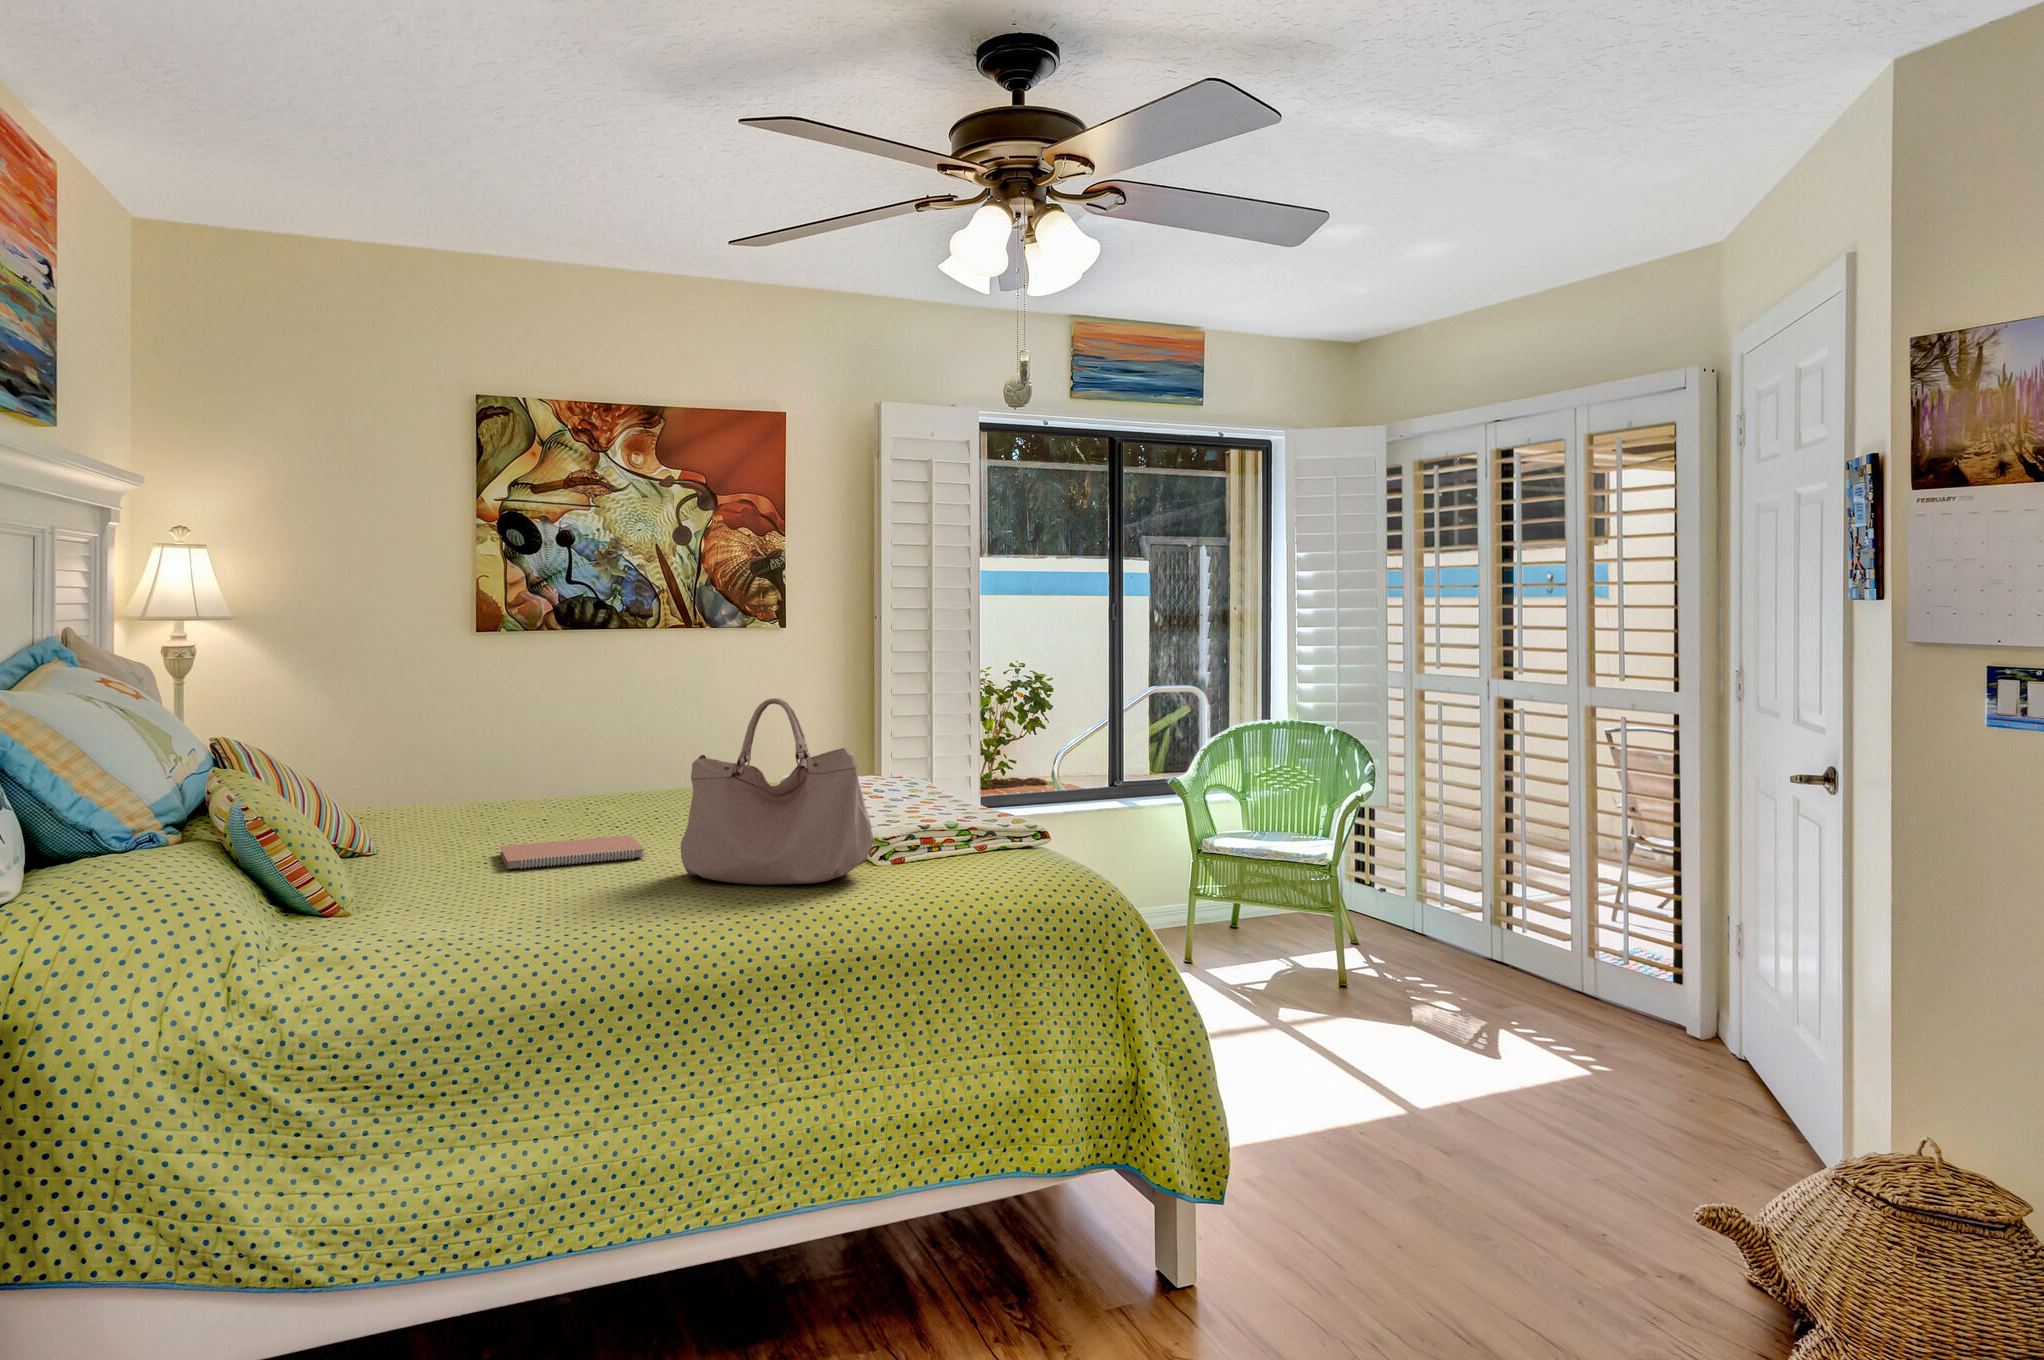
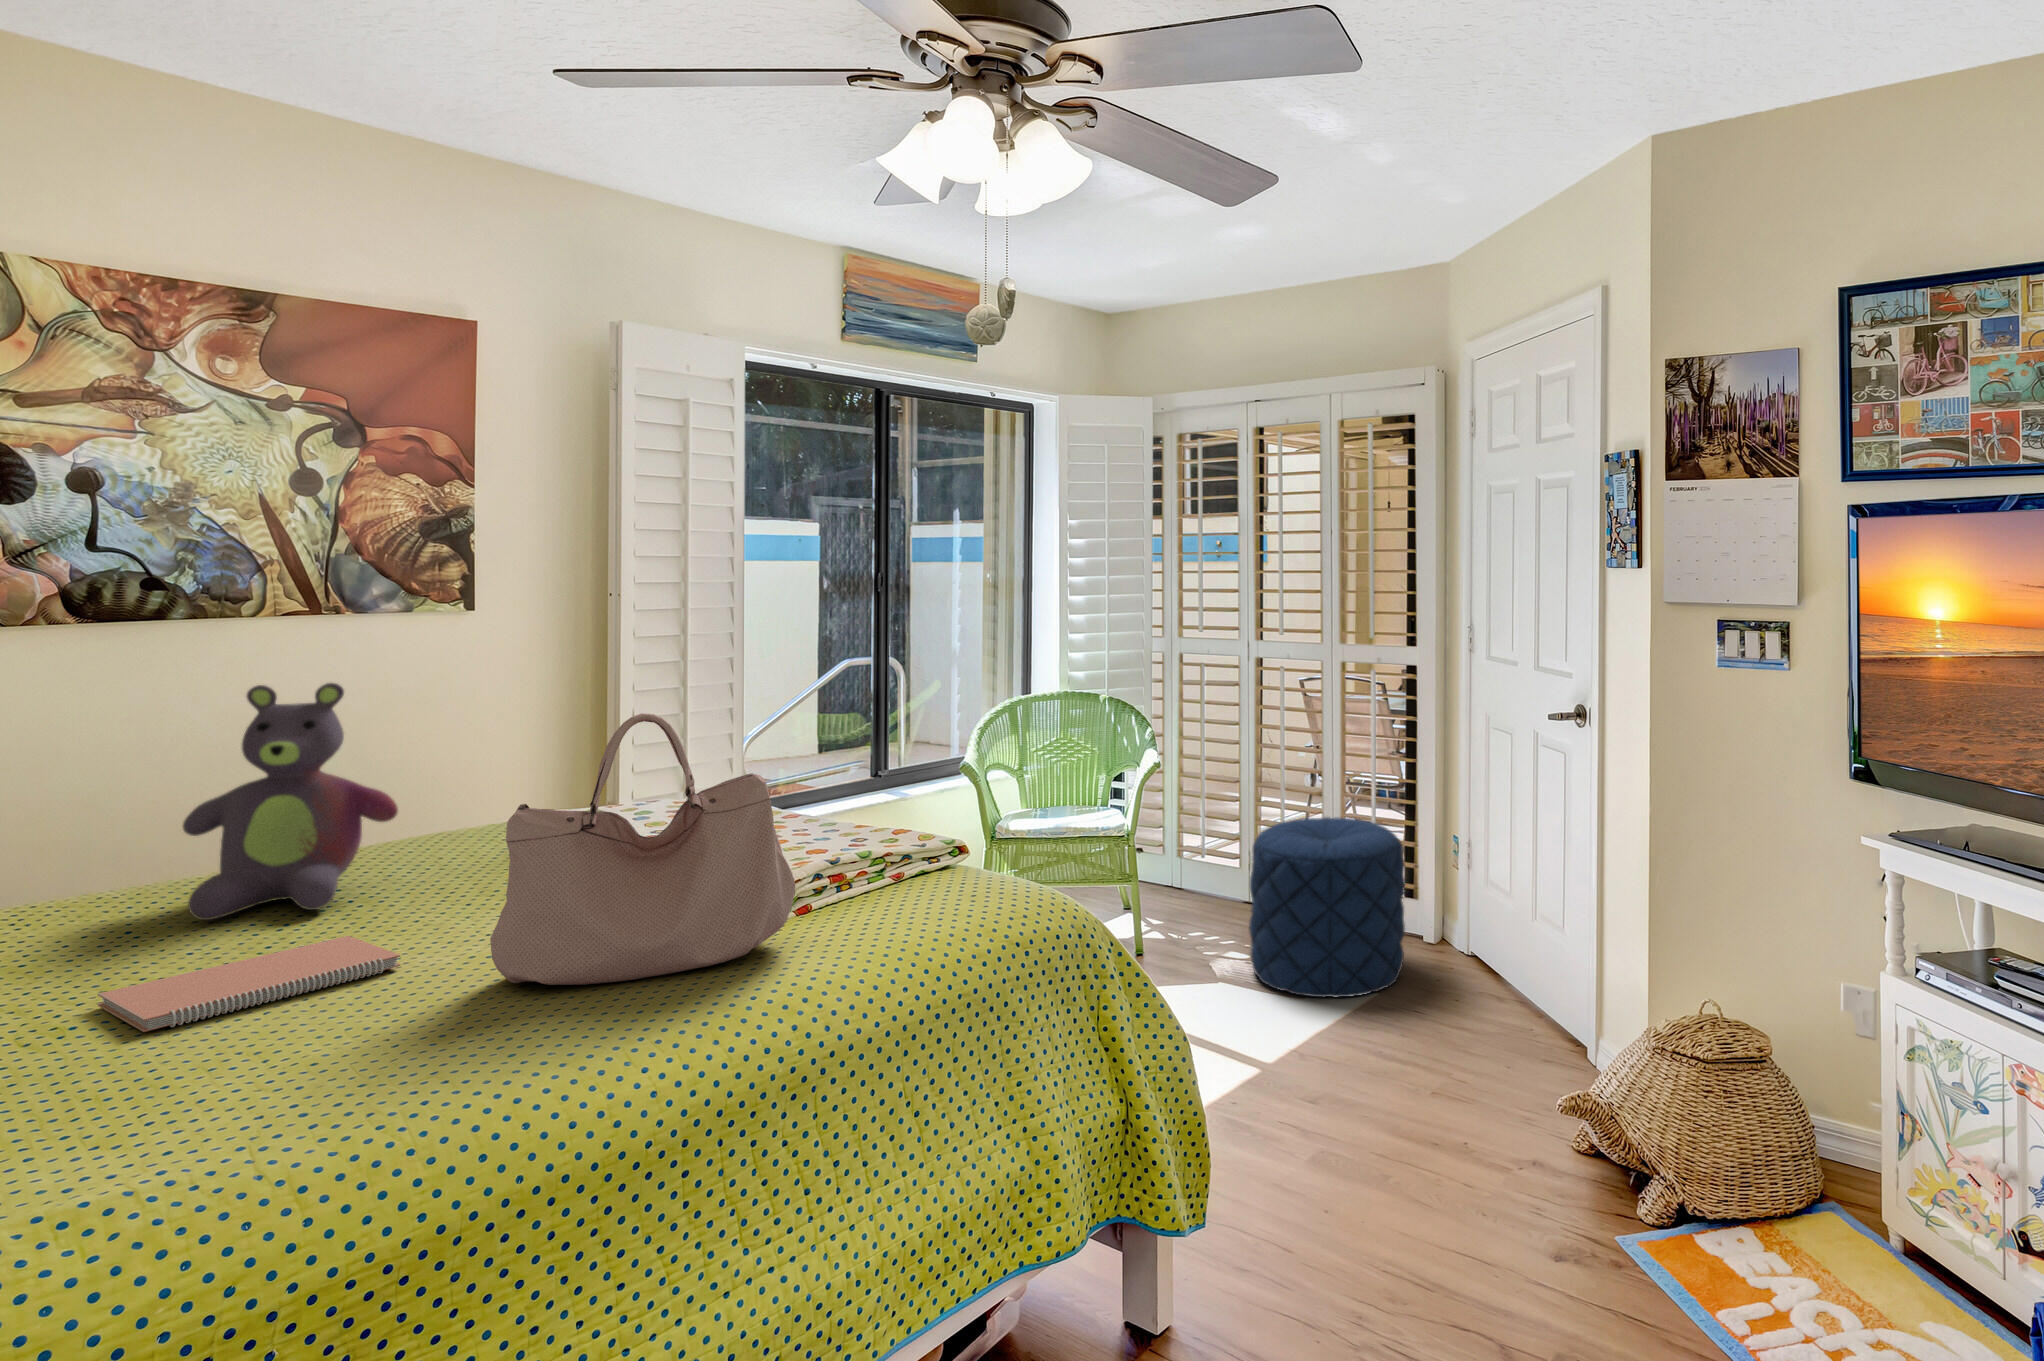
stuffed bear: none [569,670,686,820] -> present [183,683,398,920]
pouf: none [1457,873,1644,1073] -> present [1249,817,1405,998]

